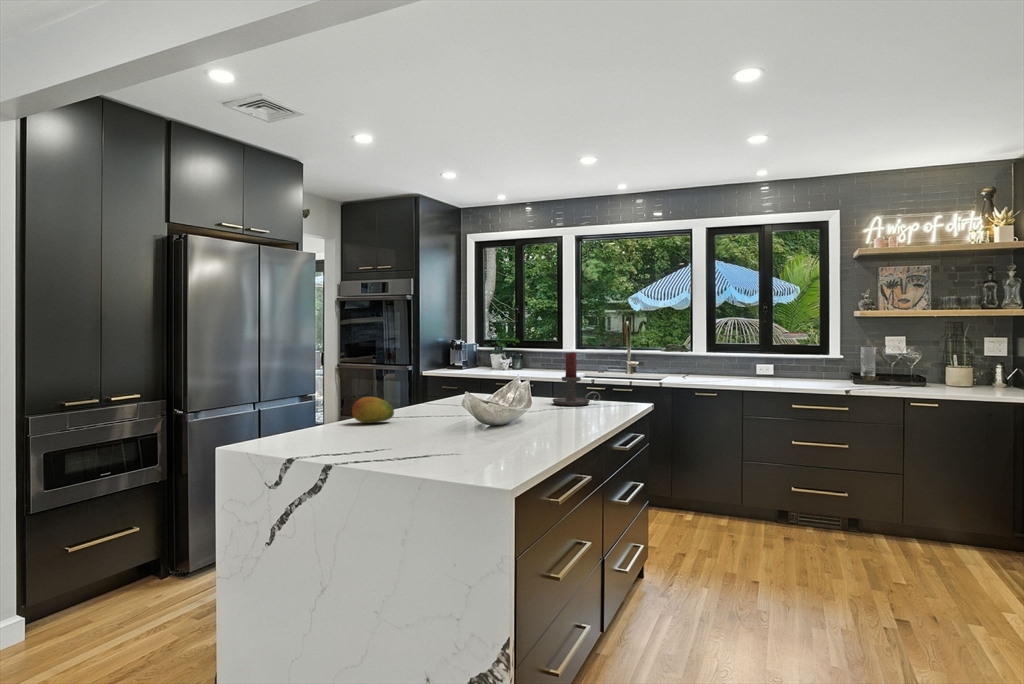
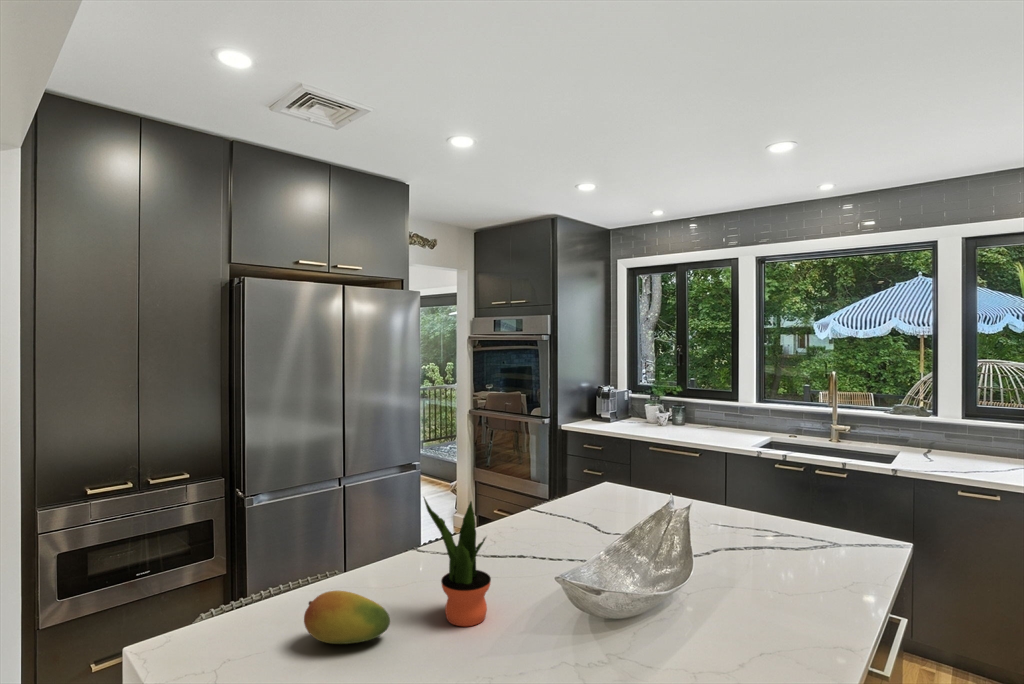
candle holder: present [553,352,600,406] -> none [725,471,822,579]
potted plant: none [403,356,439,419] -> present [424,497,491,626]

